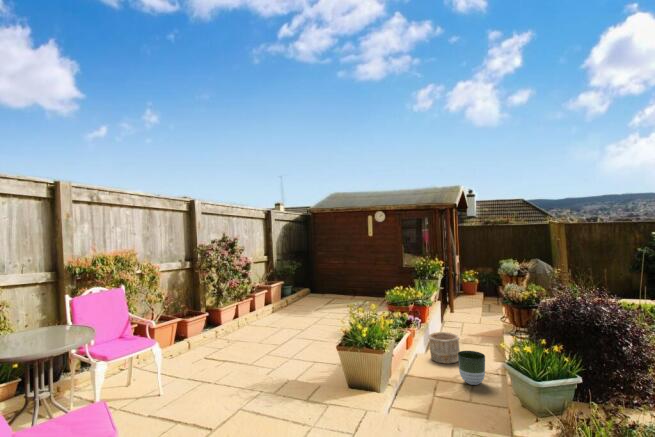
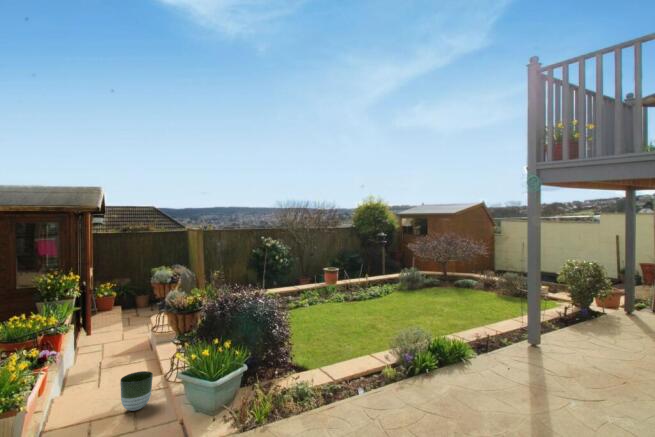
wooden bucket: present [428,332,460,364] -> none [71,359,115,400]

